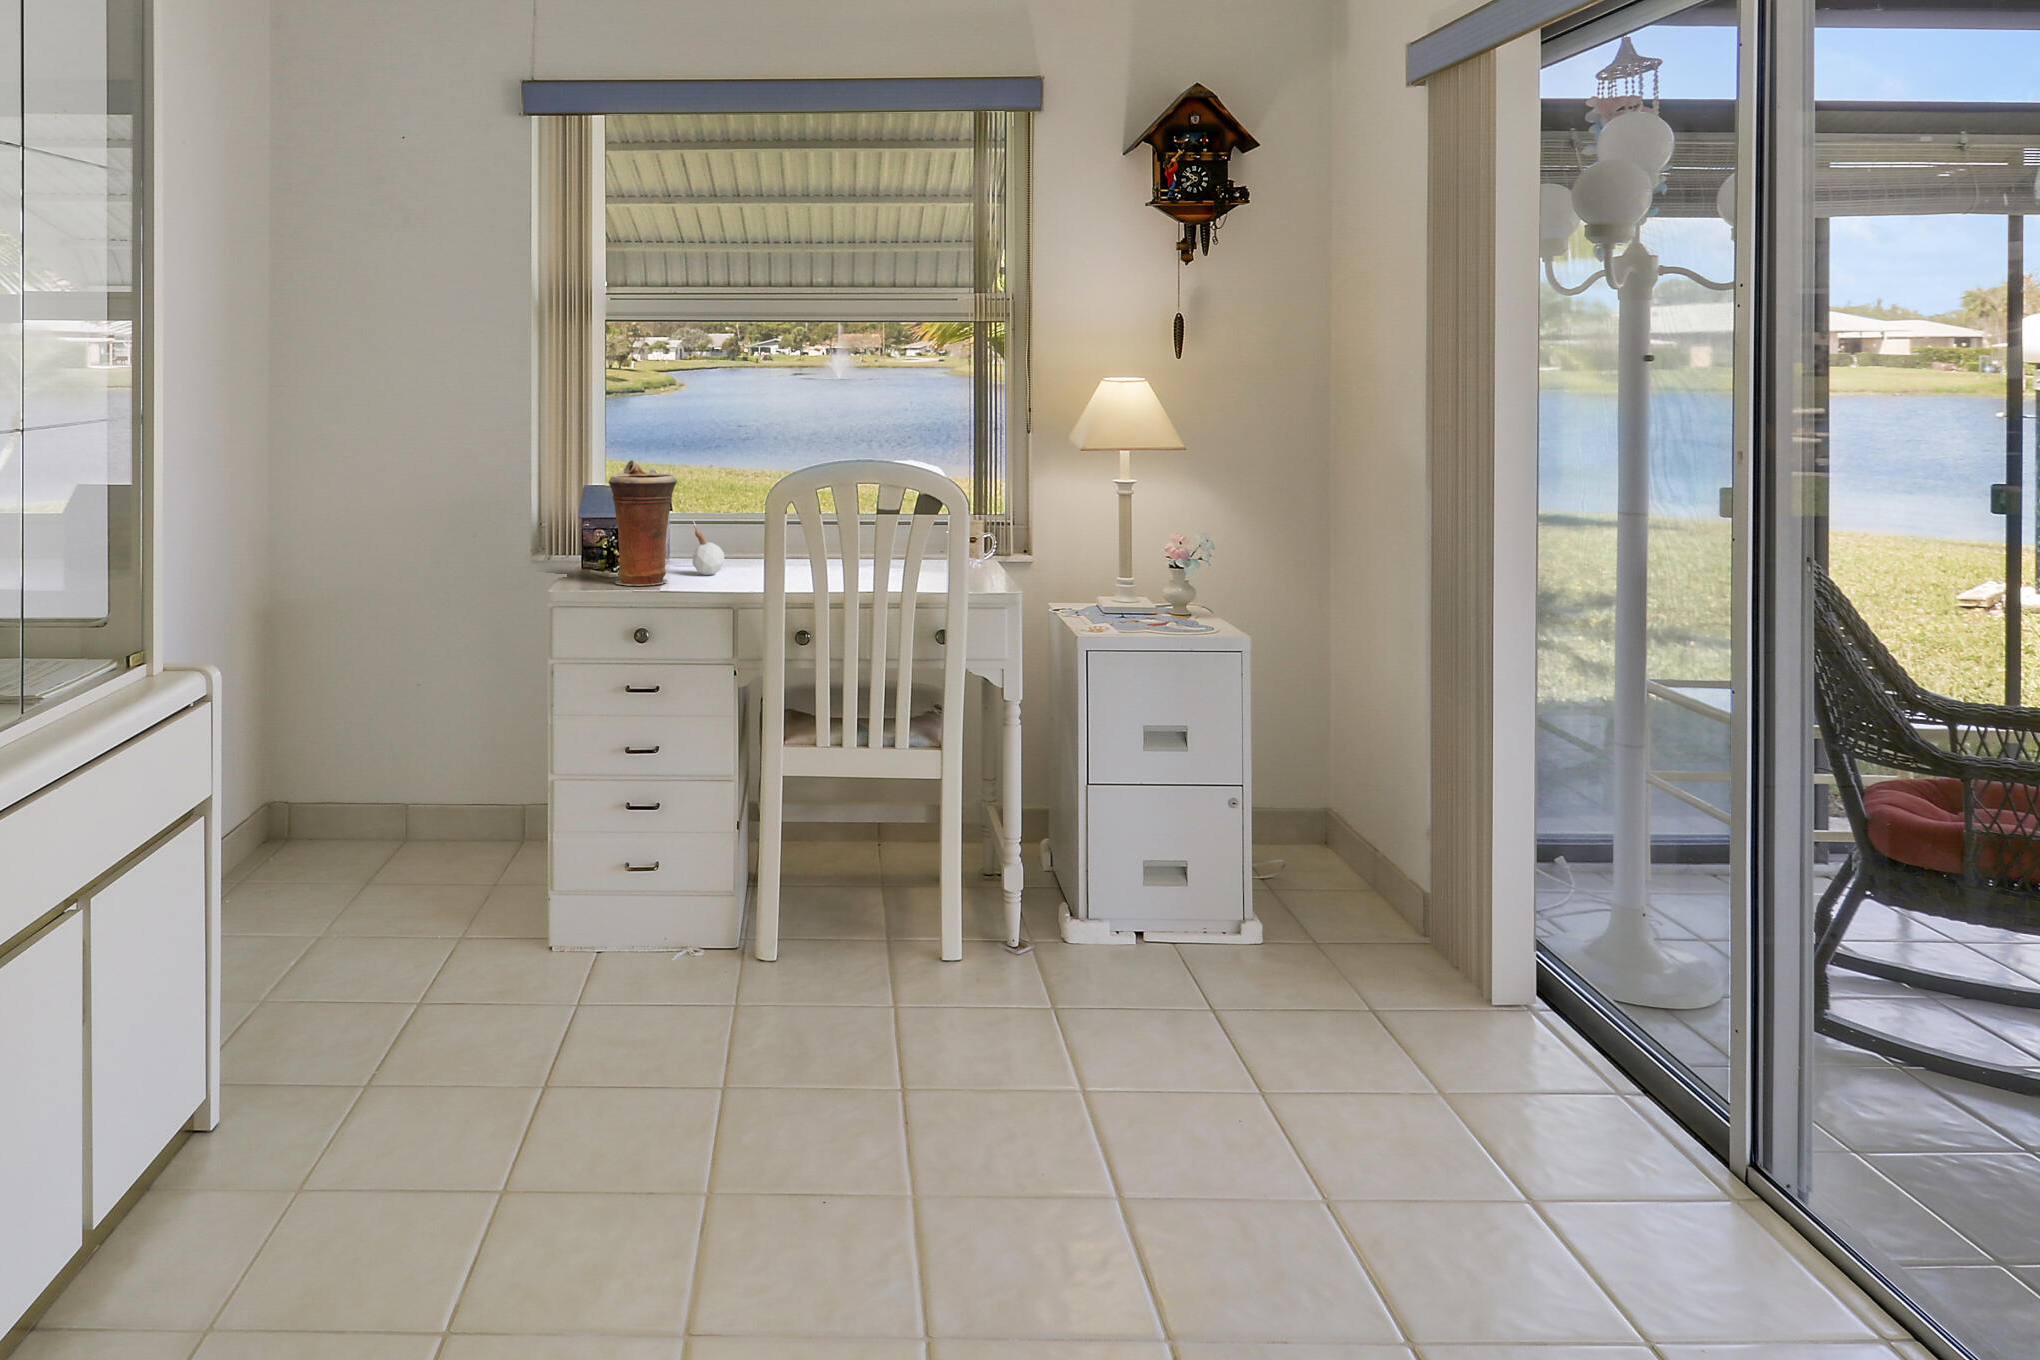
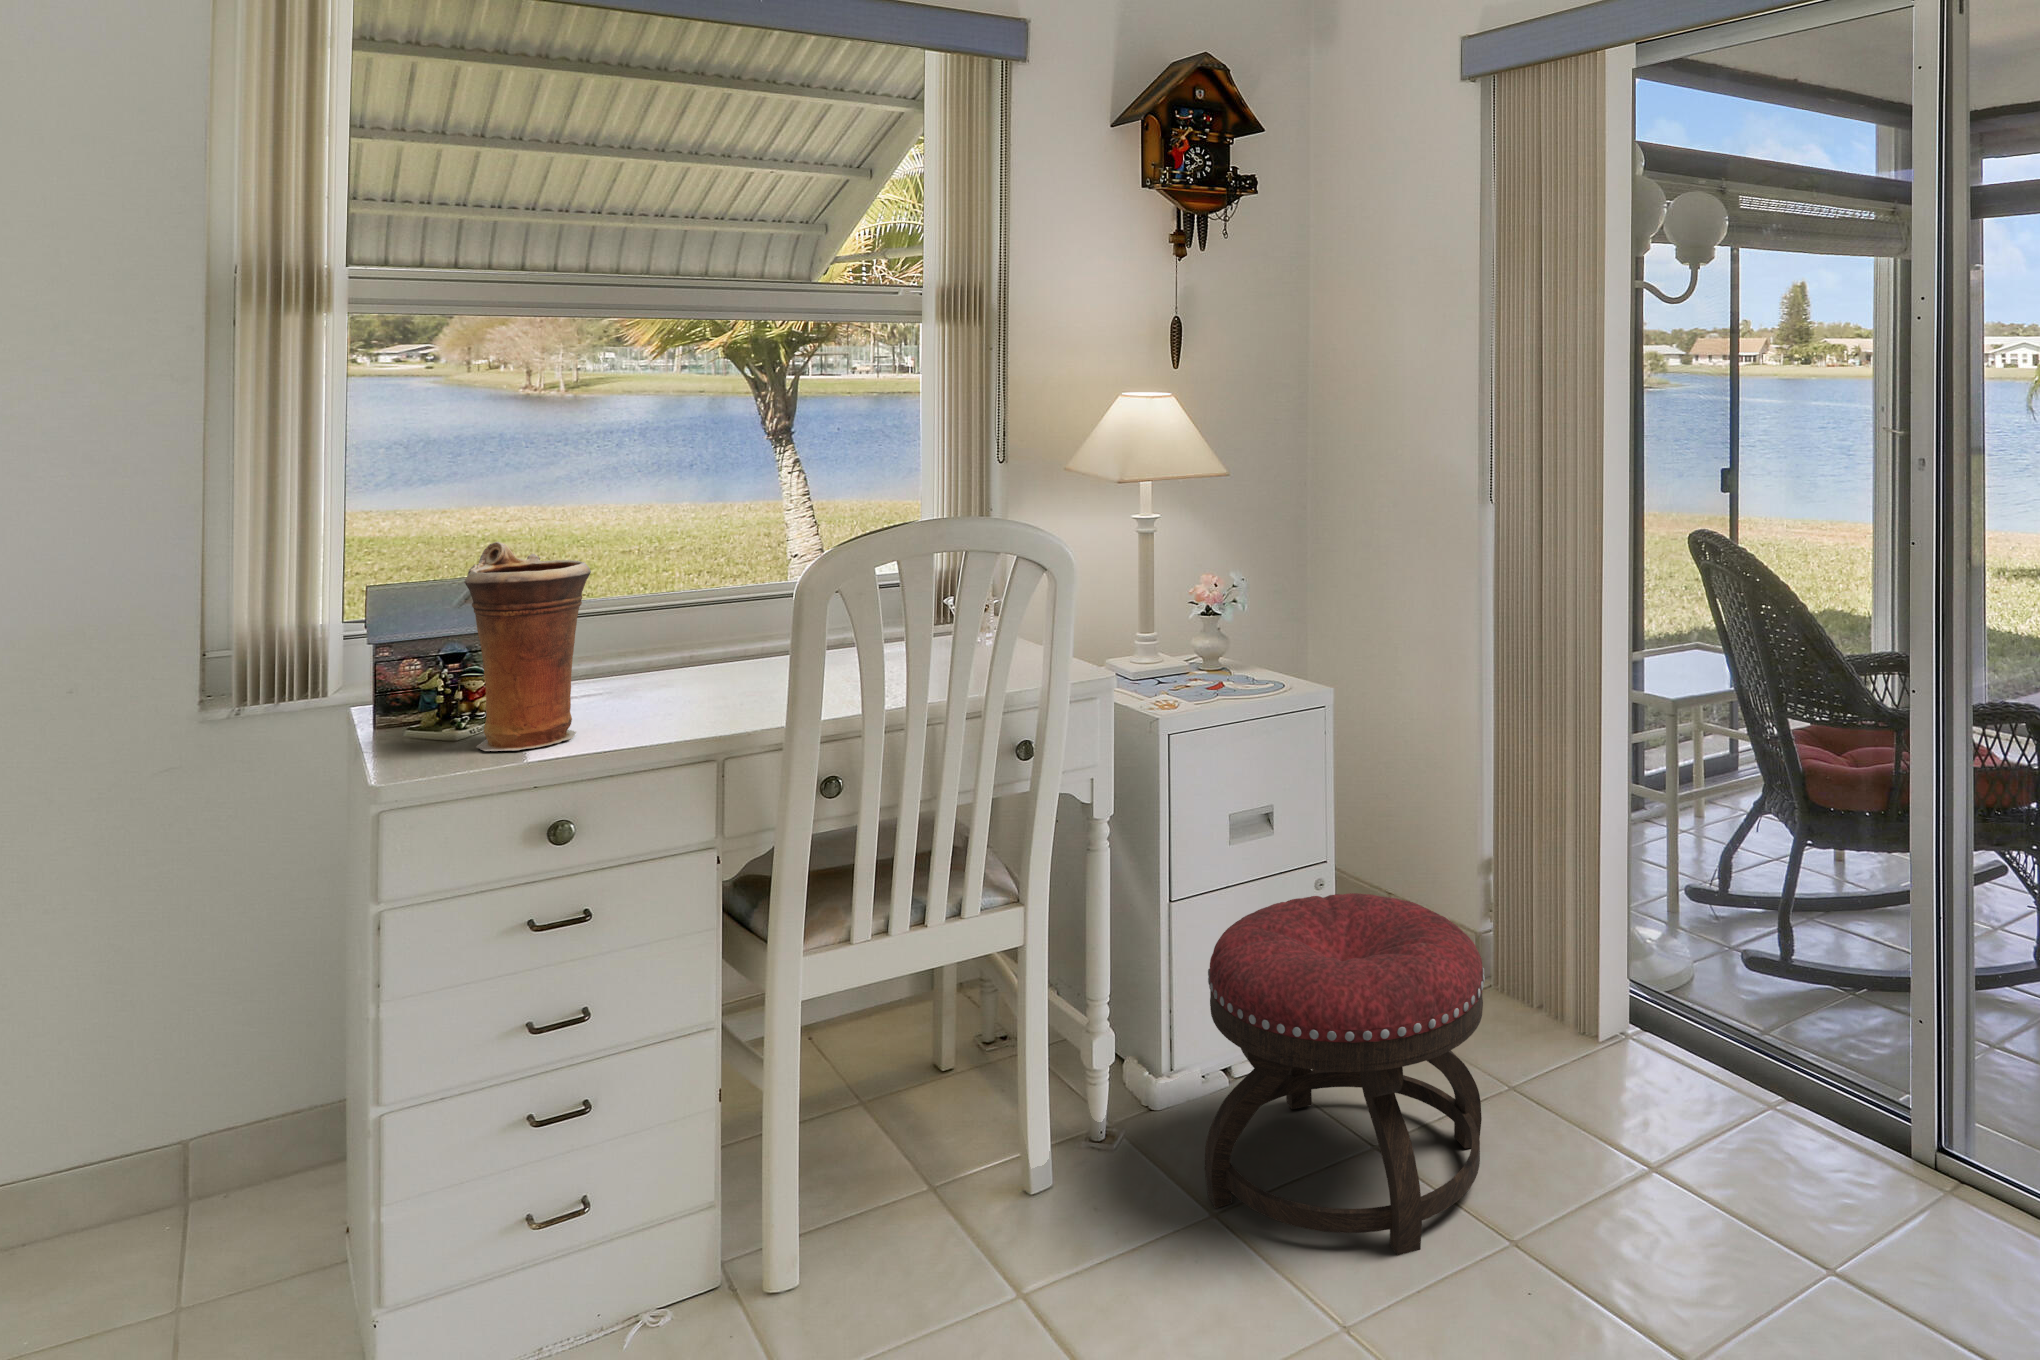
candle: present [693,520,724,575] -> none [588,626,646,711]
ottoman: none [1055,794,1303,1074] -> present [1204,893,1485,1255]

